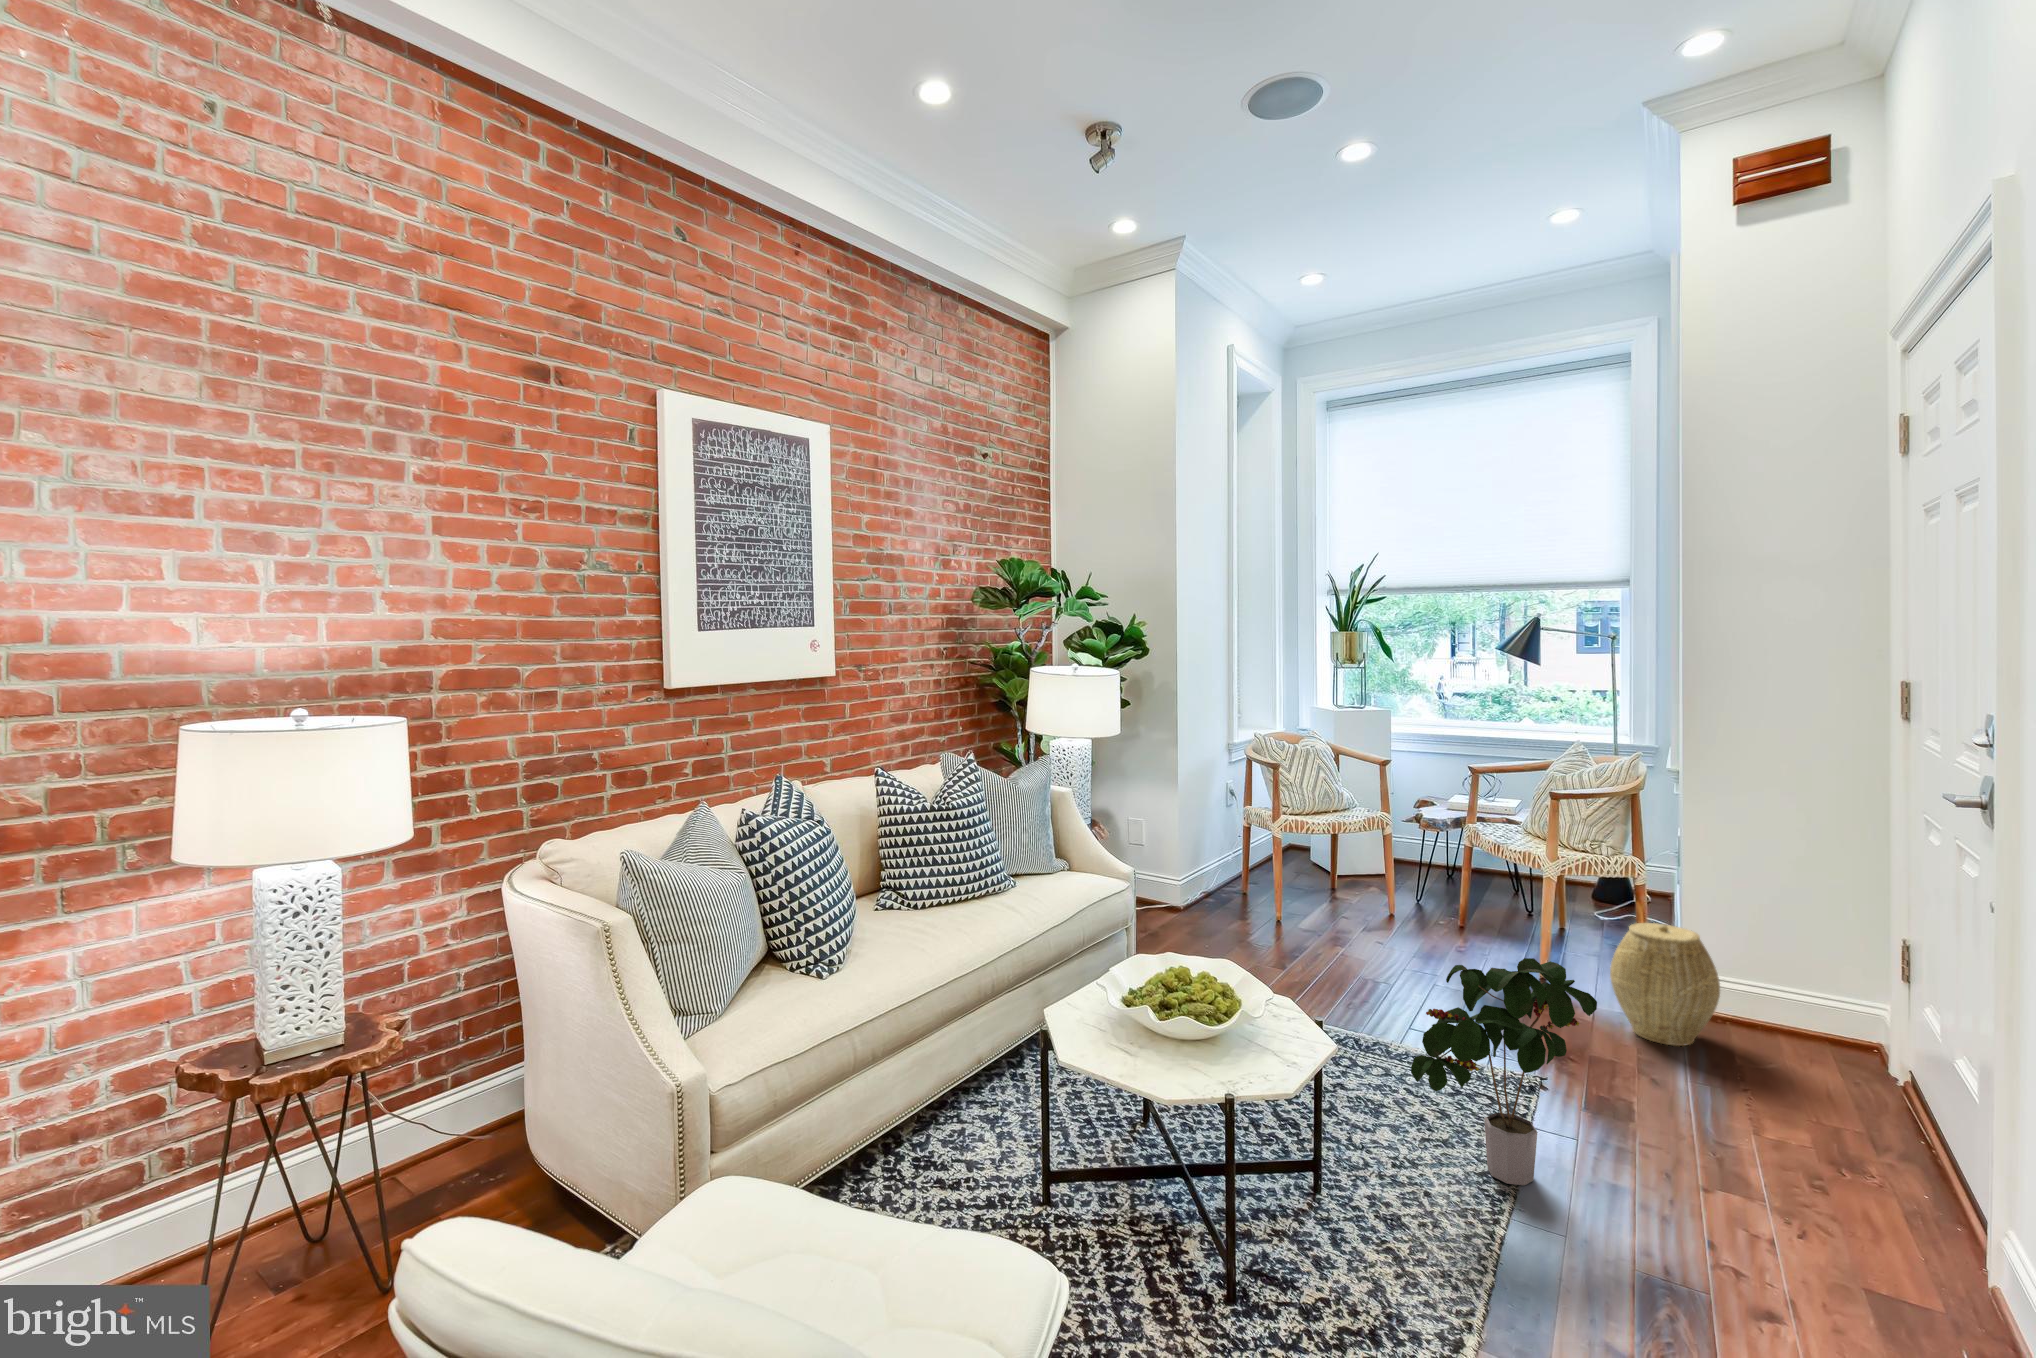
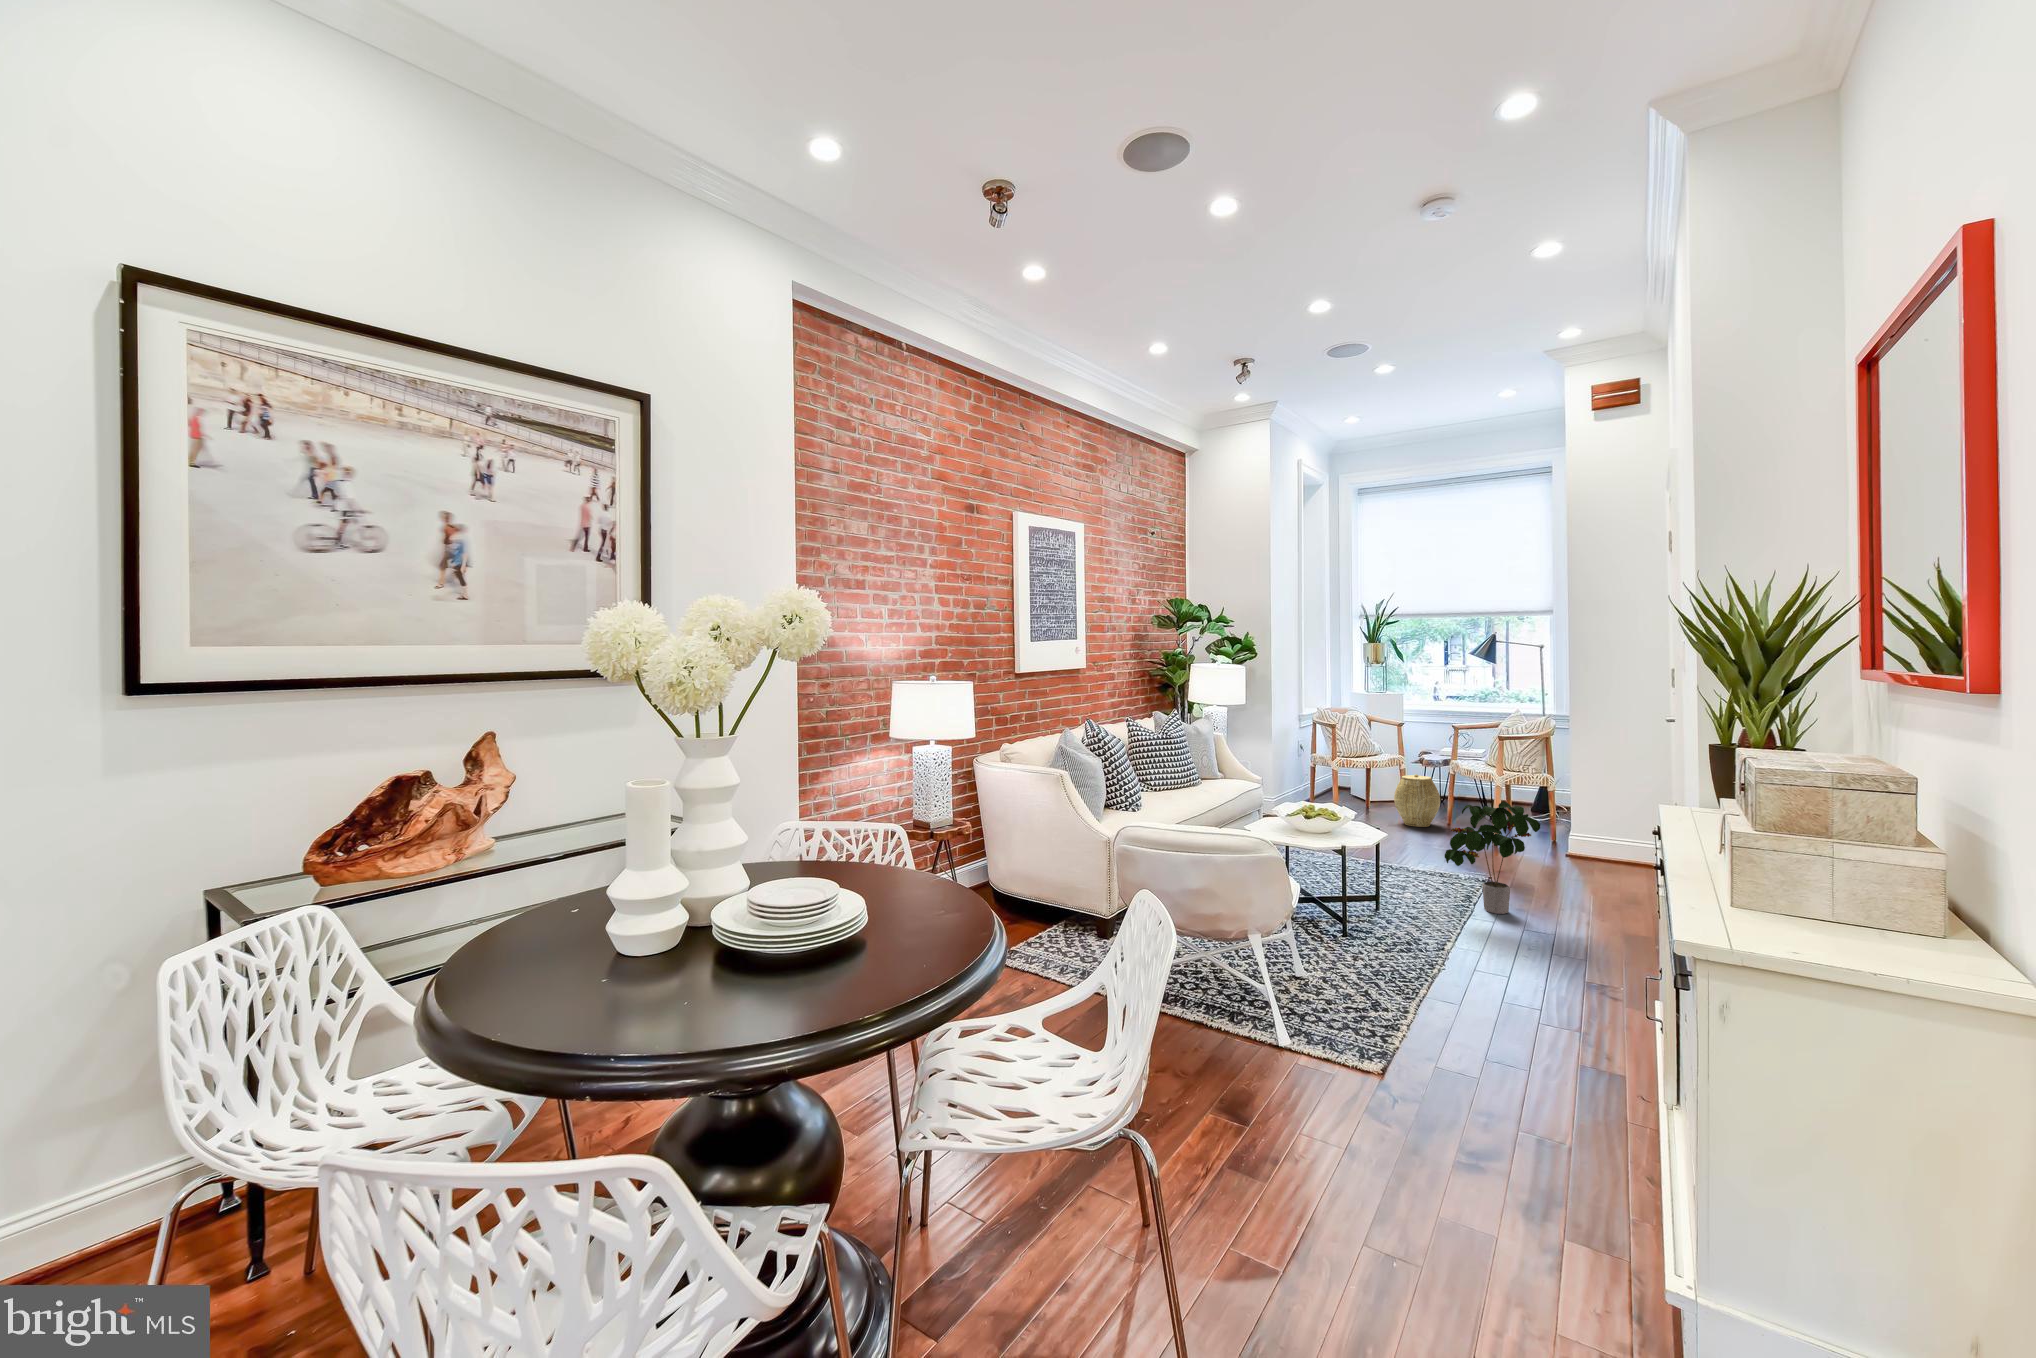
woven basket: present [1610,923,1720,1046] -> present [1394,774,1440,827]

